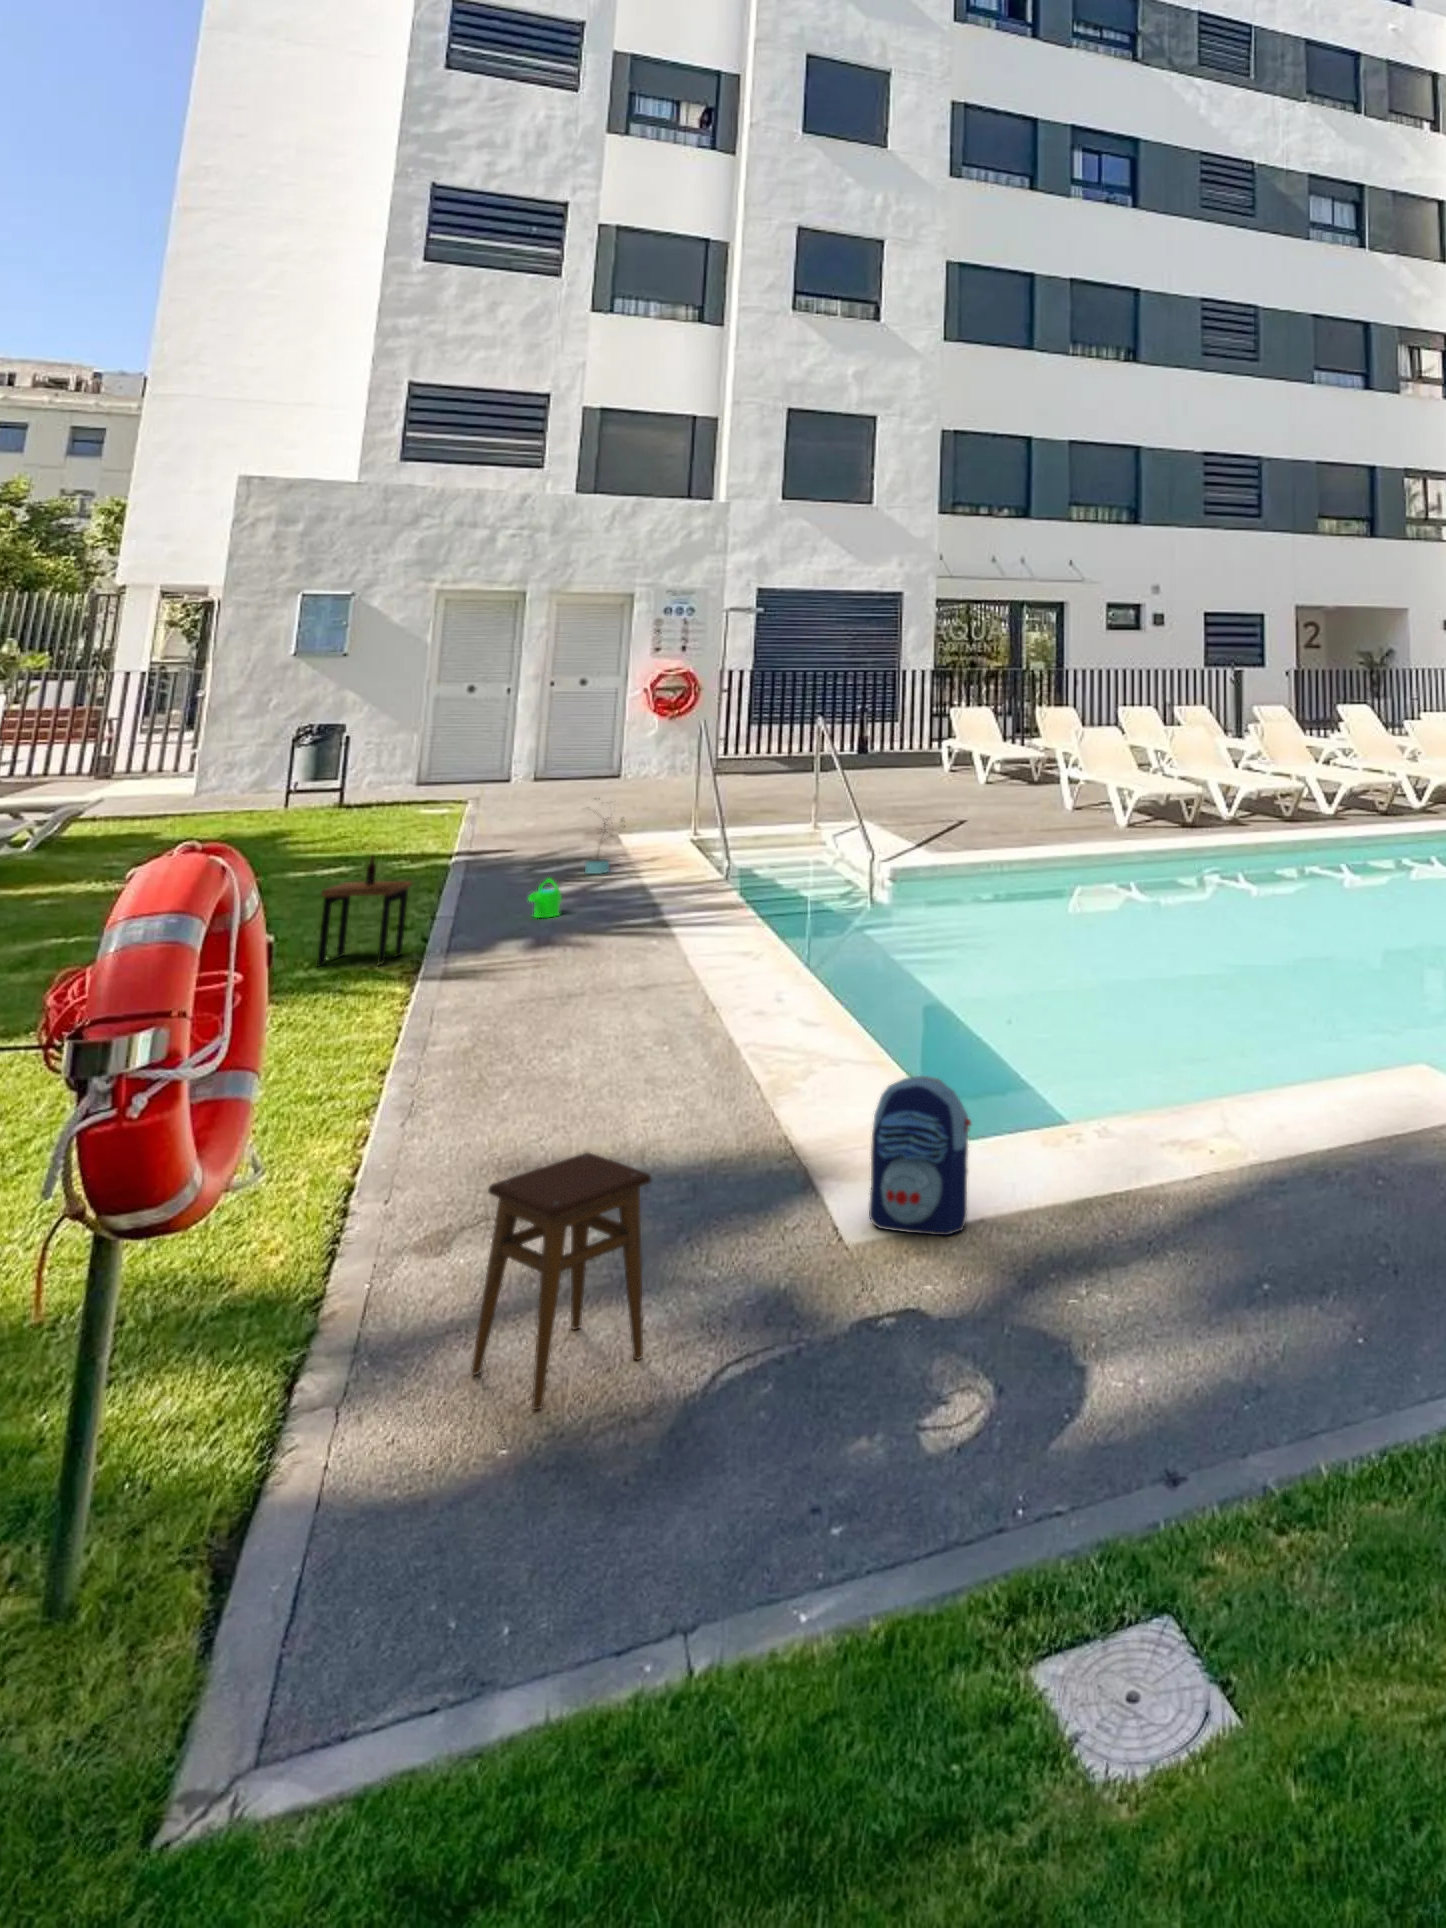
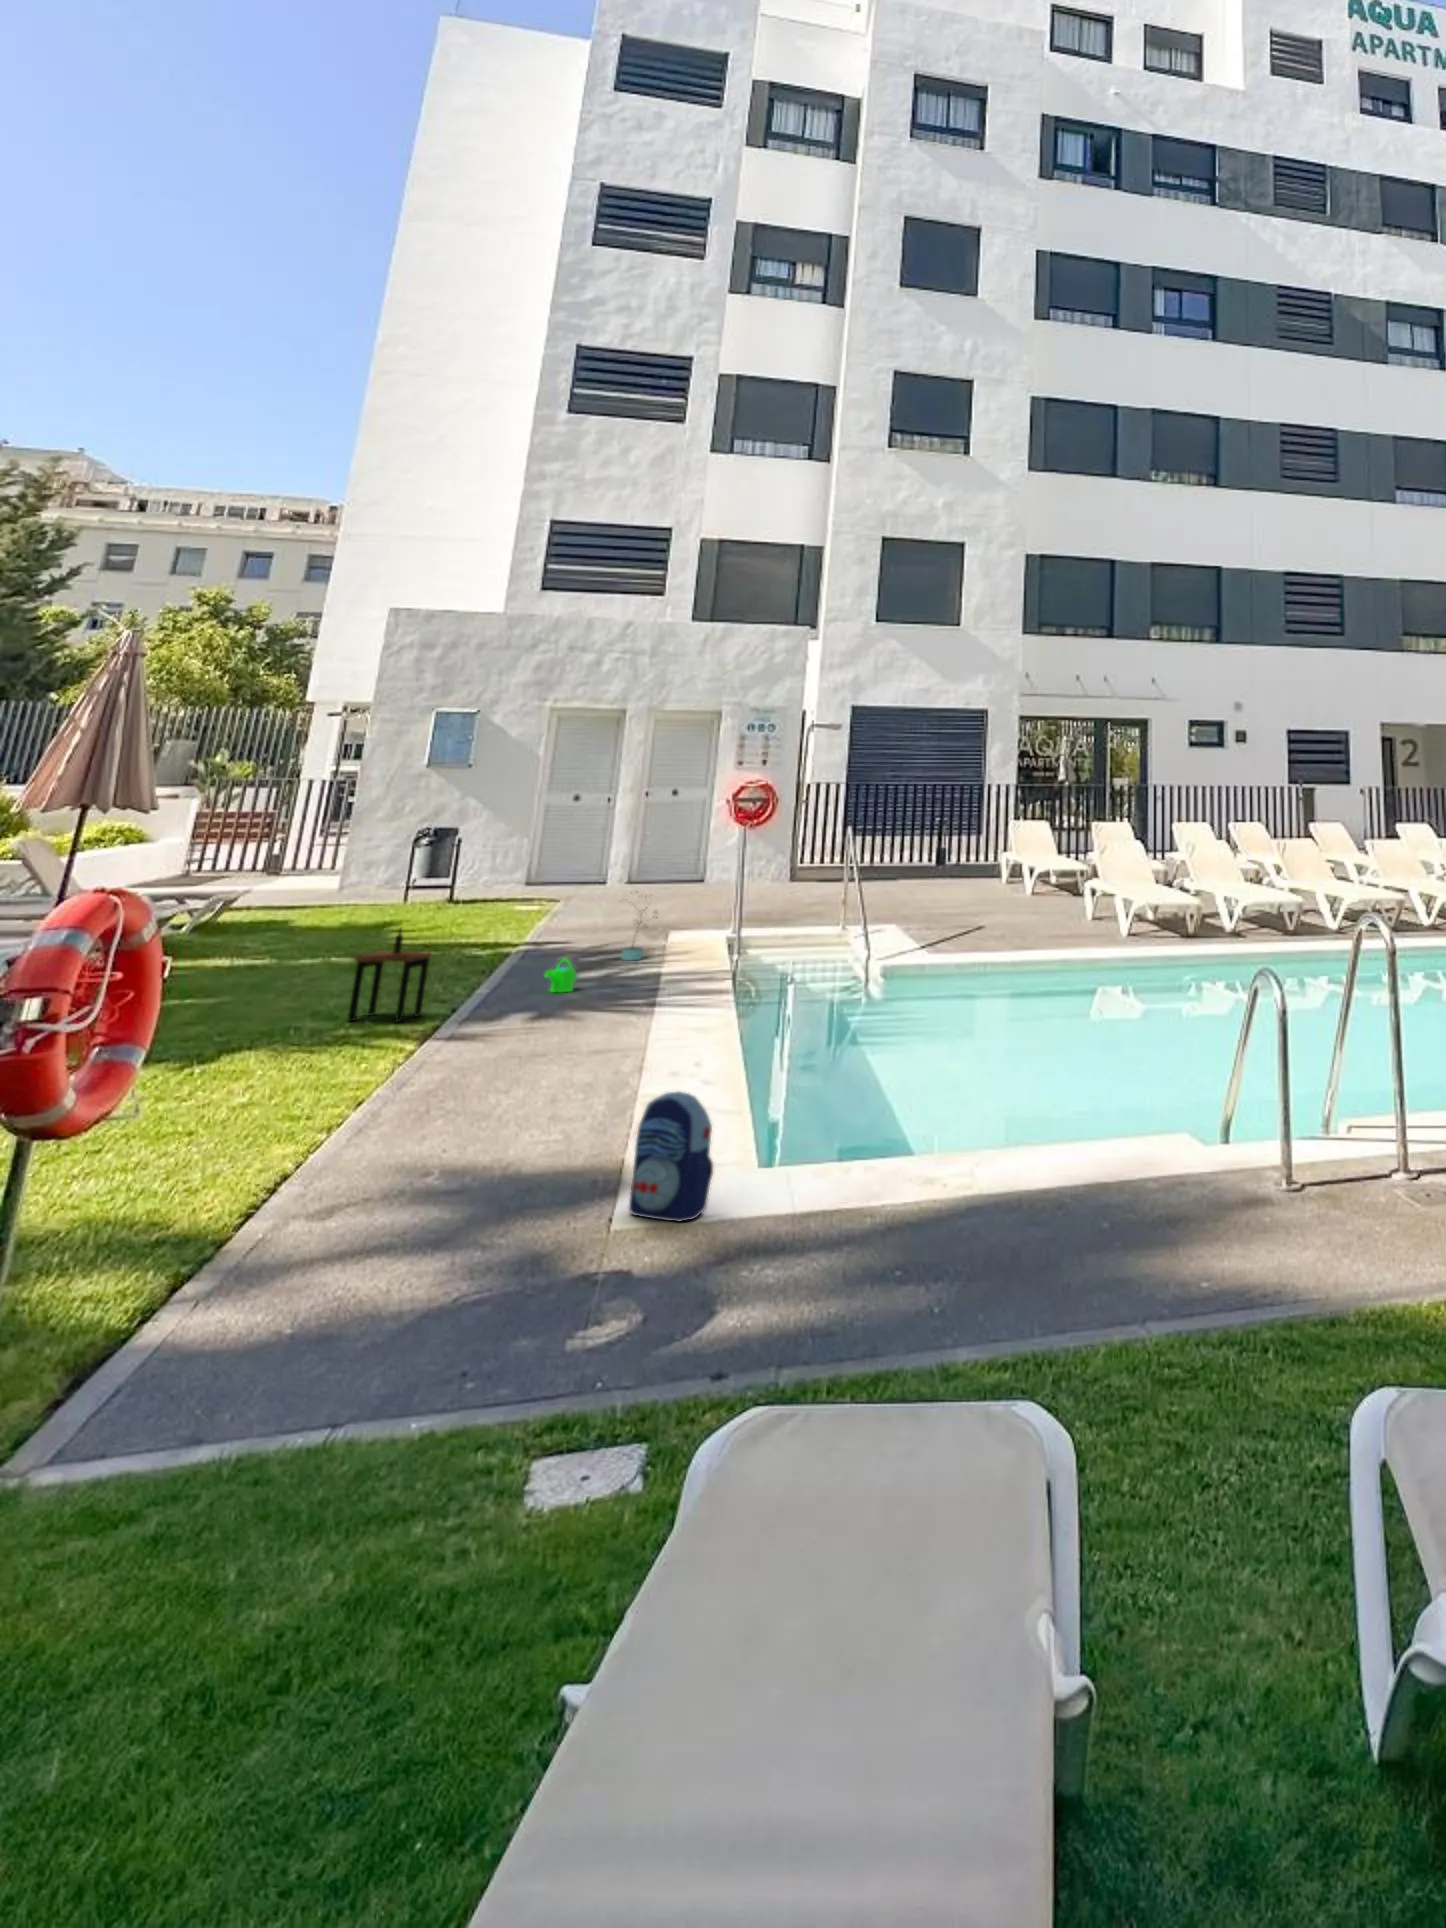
stool: present [471,1153,651,1410] -> none [266,1125,410,1303]

